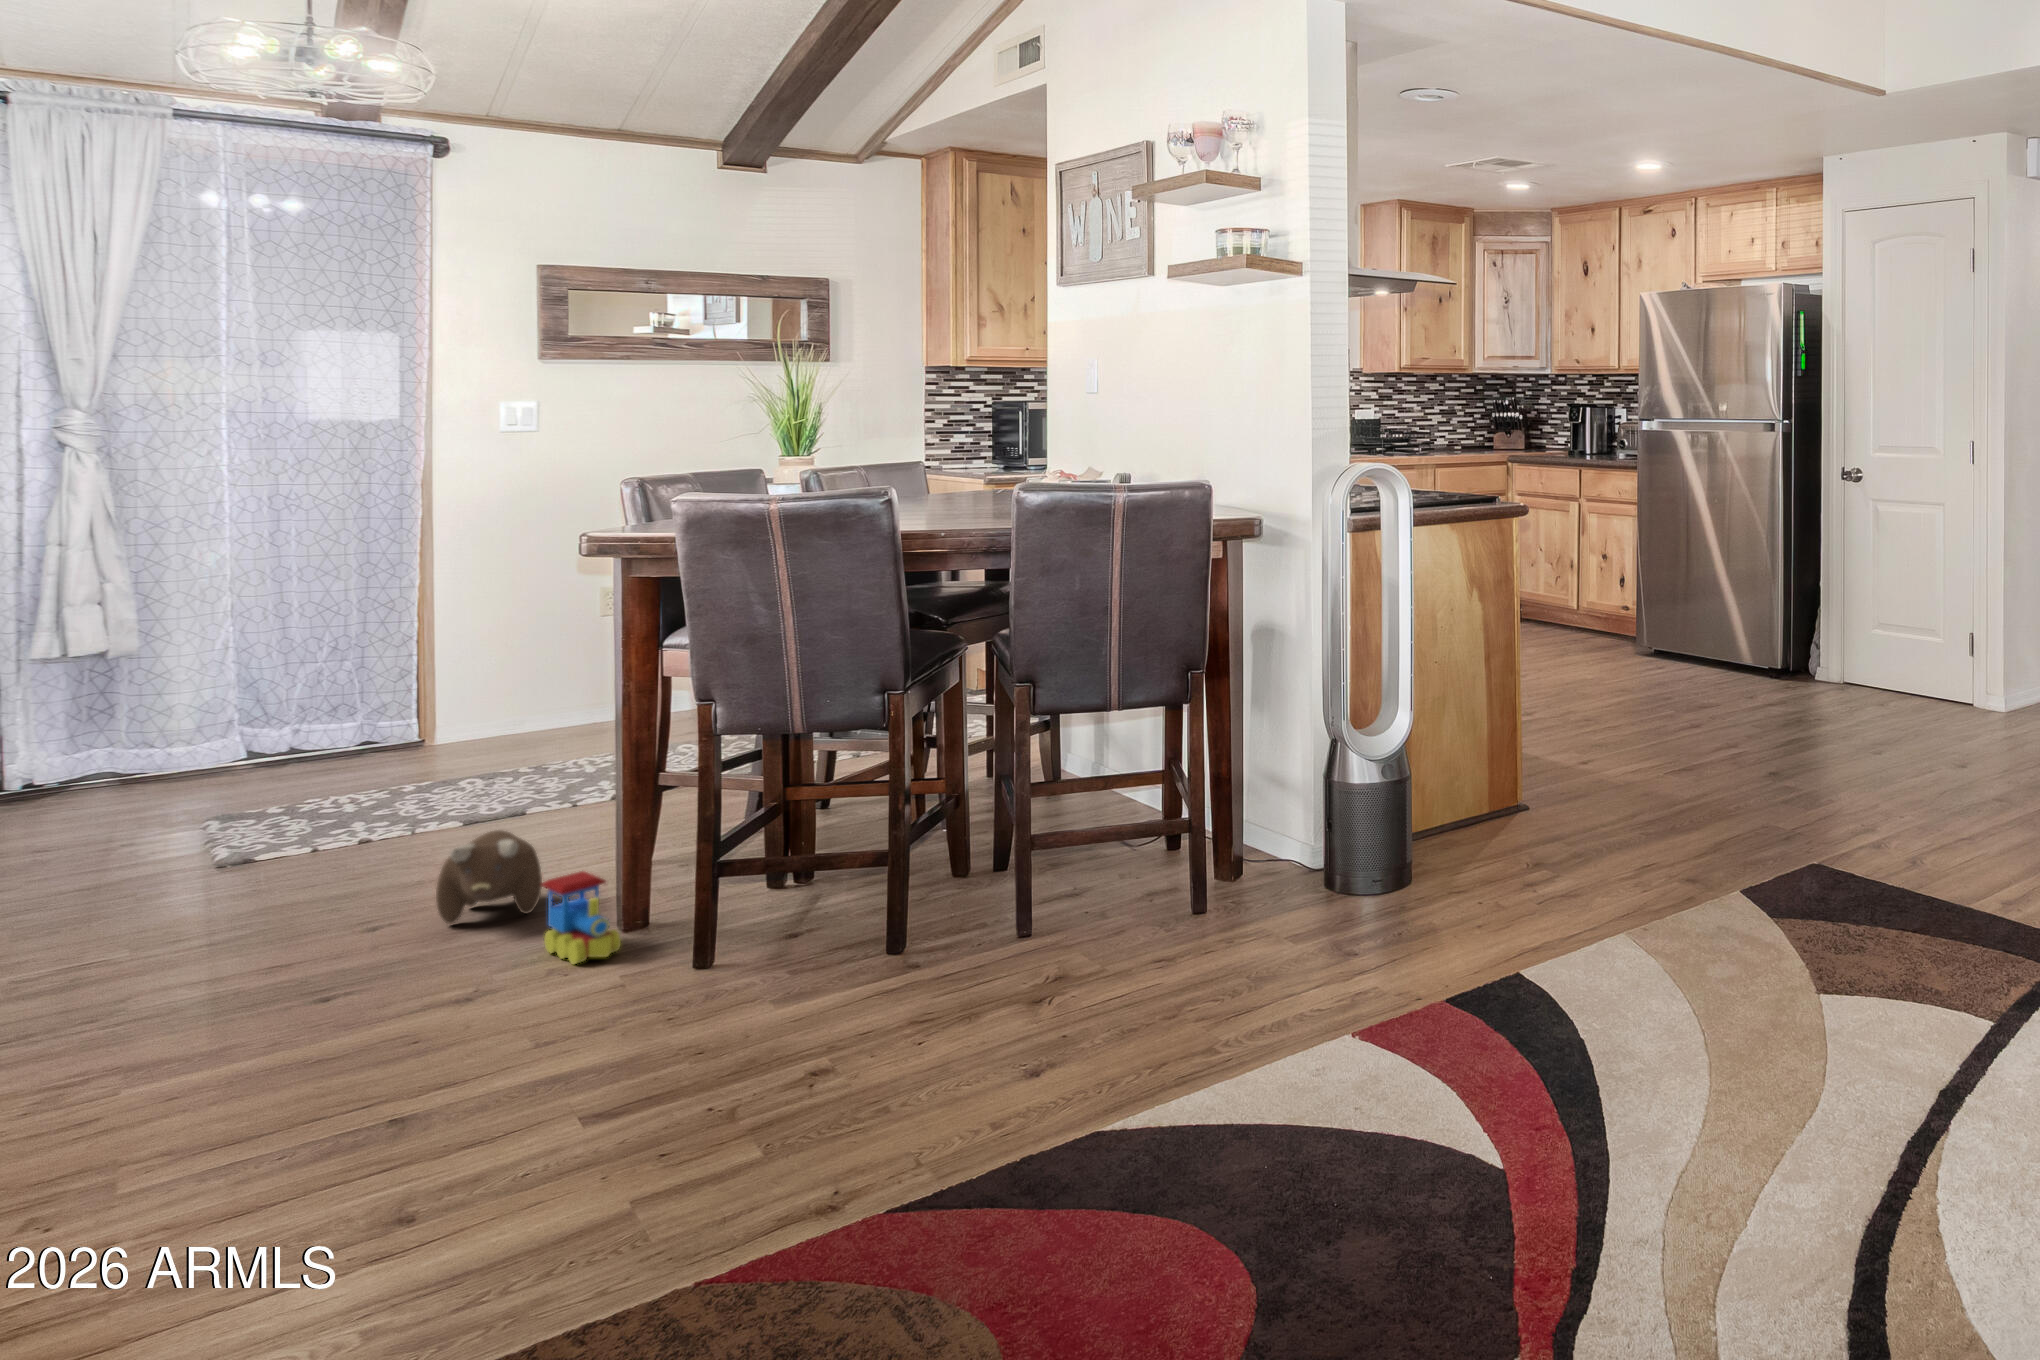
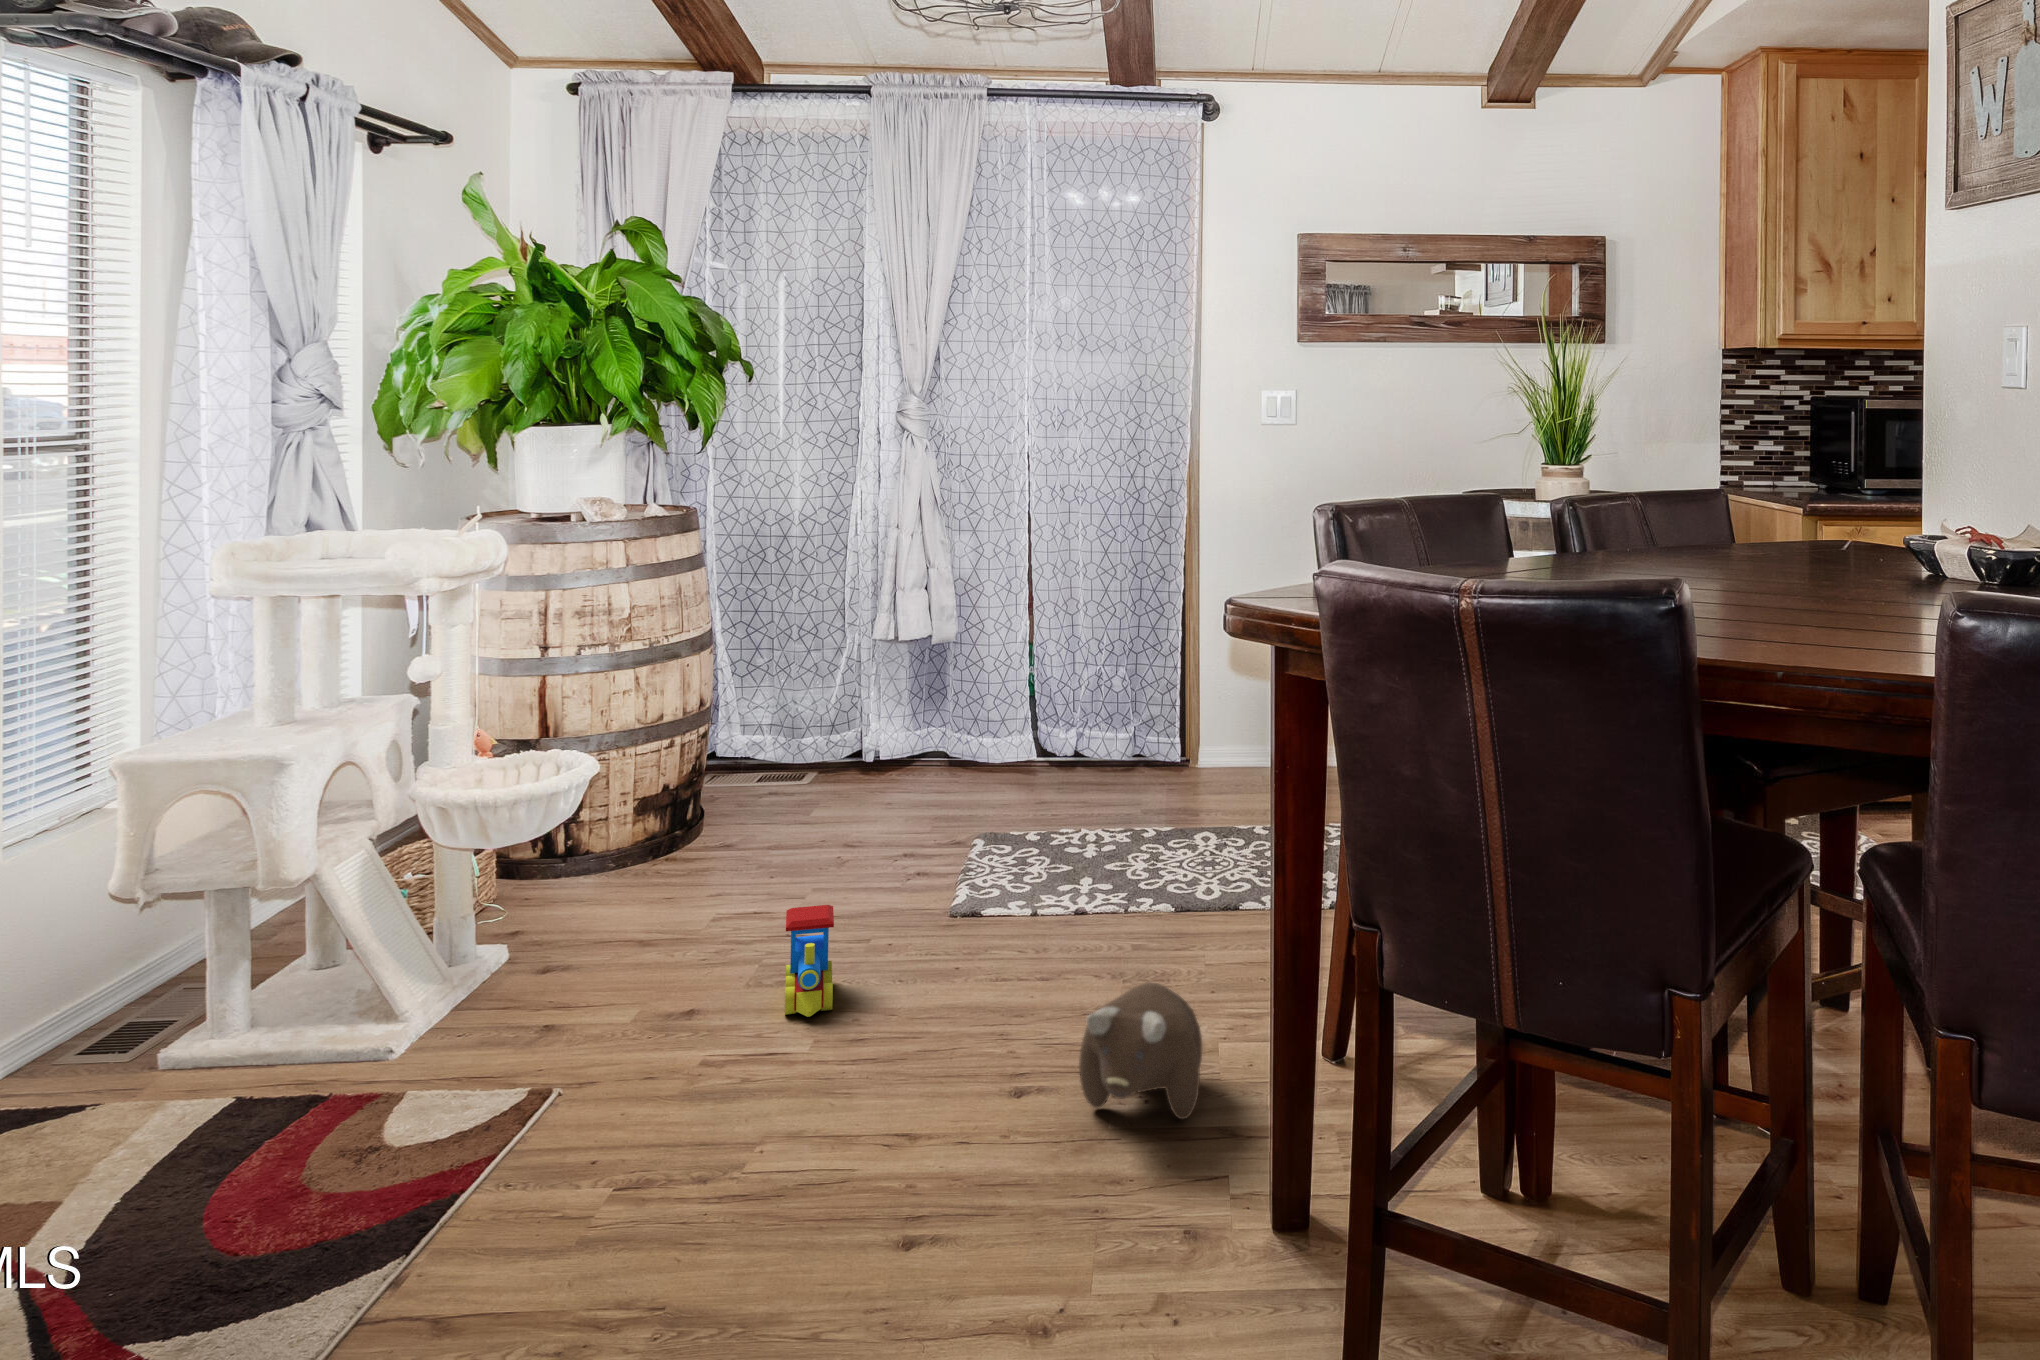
toy train: present [541,871,621,964] -> present [785,905,834,1017]

